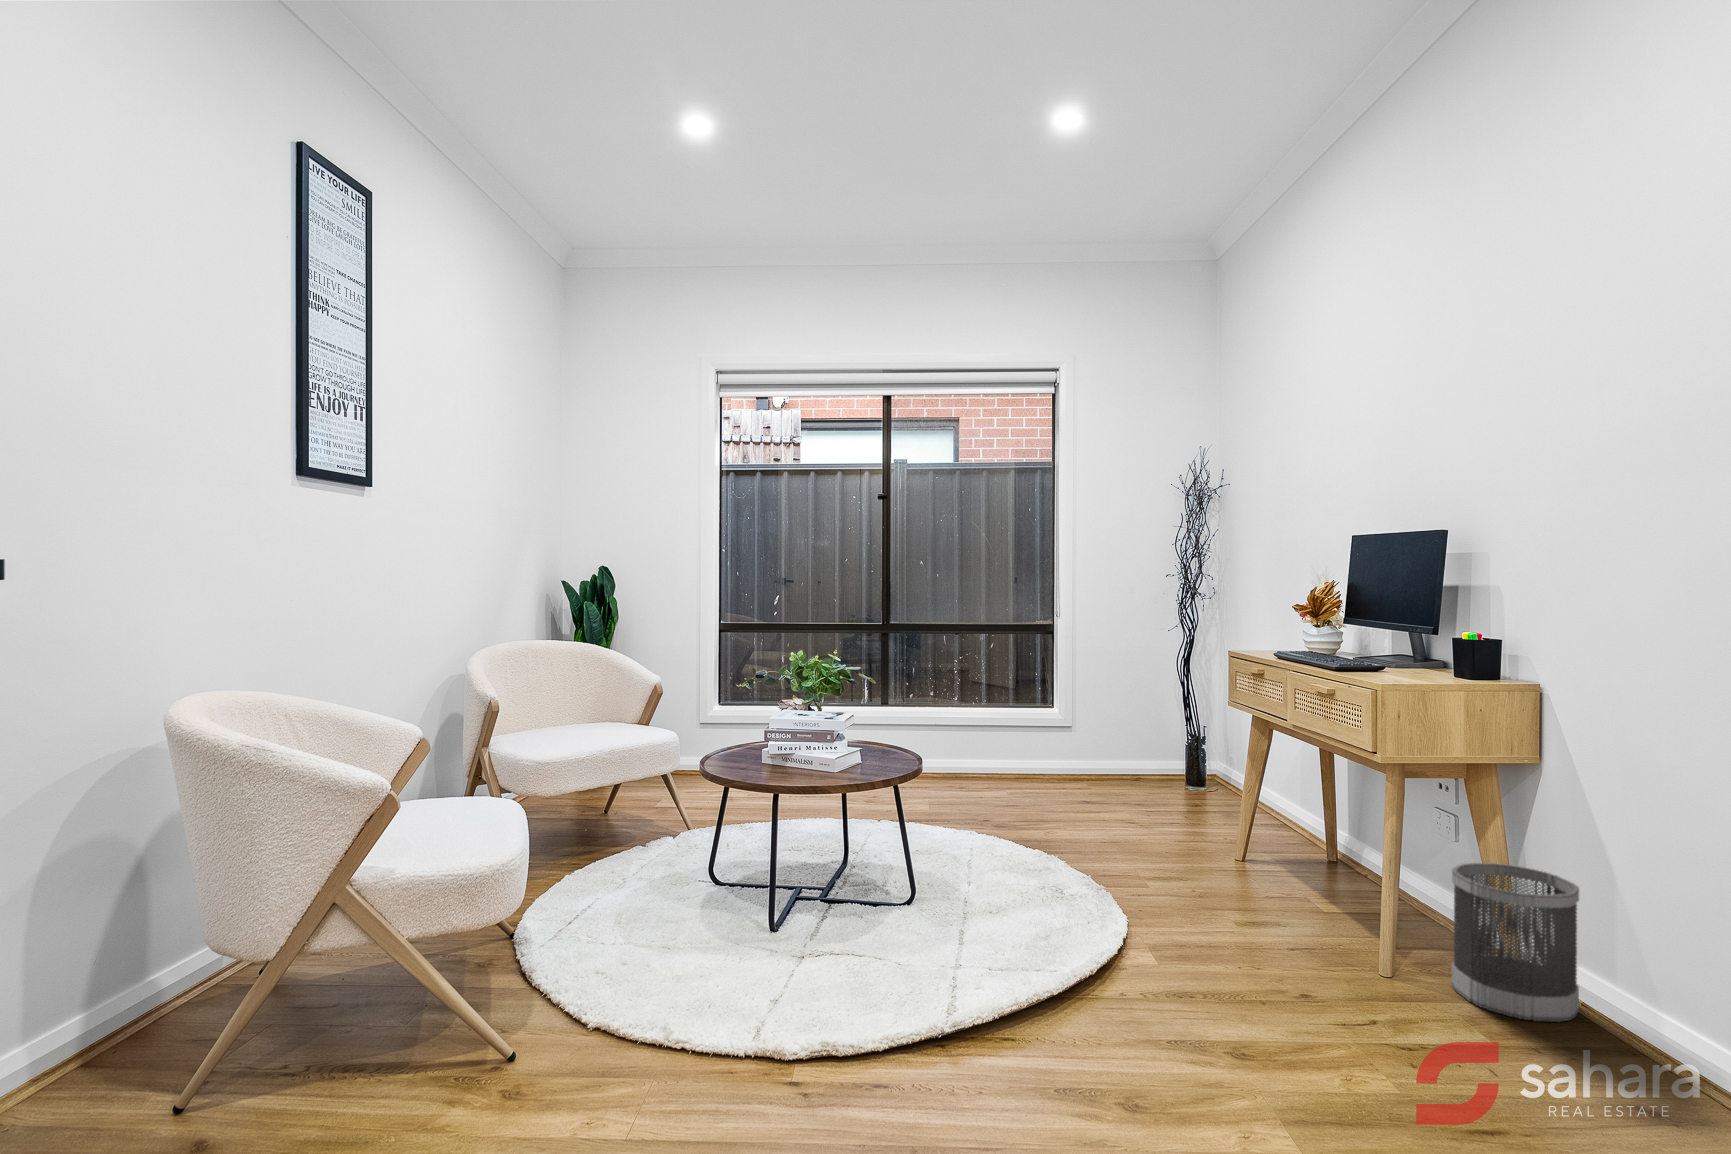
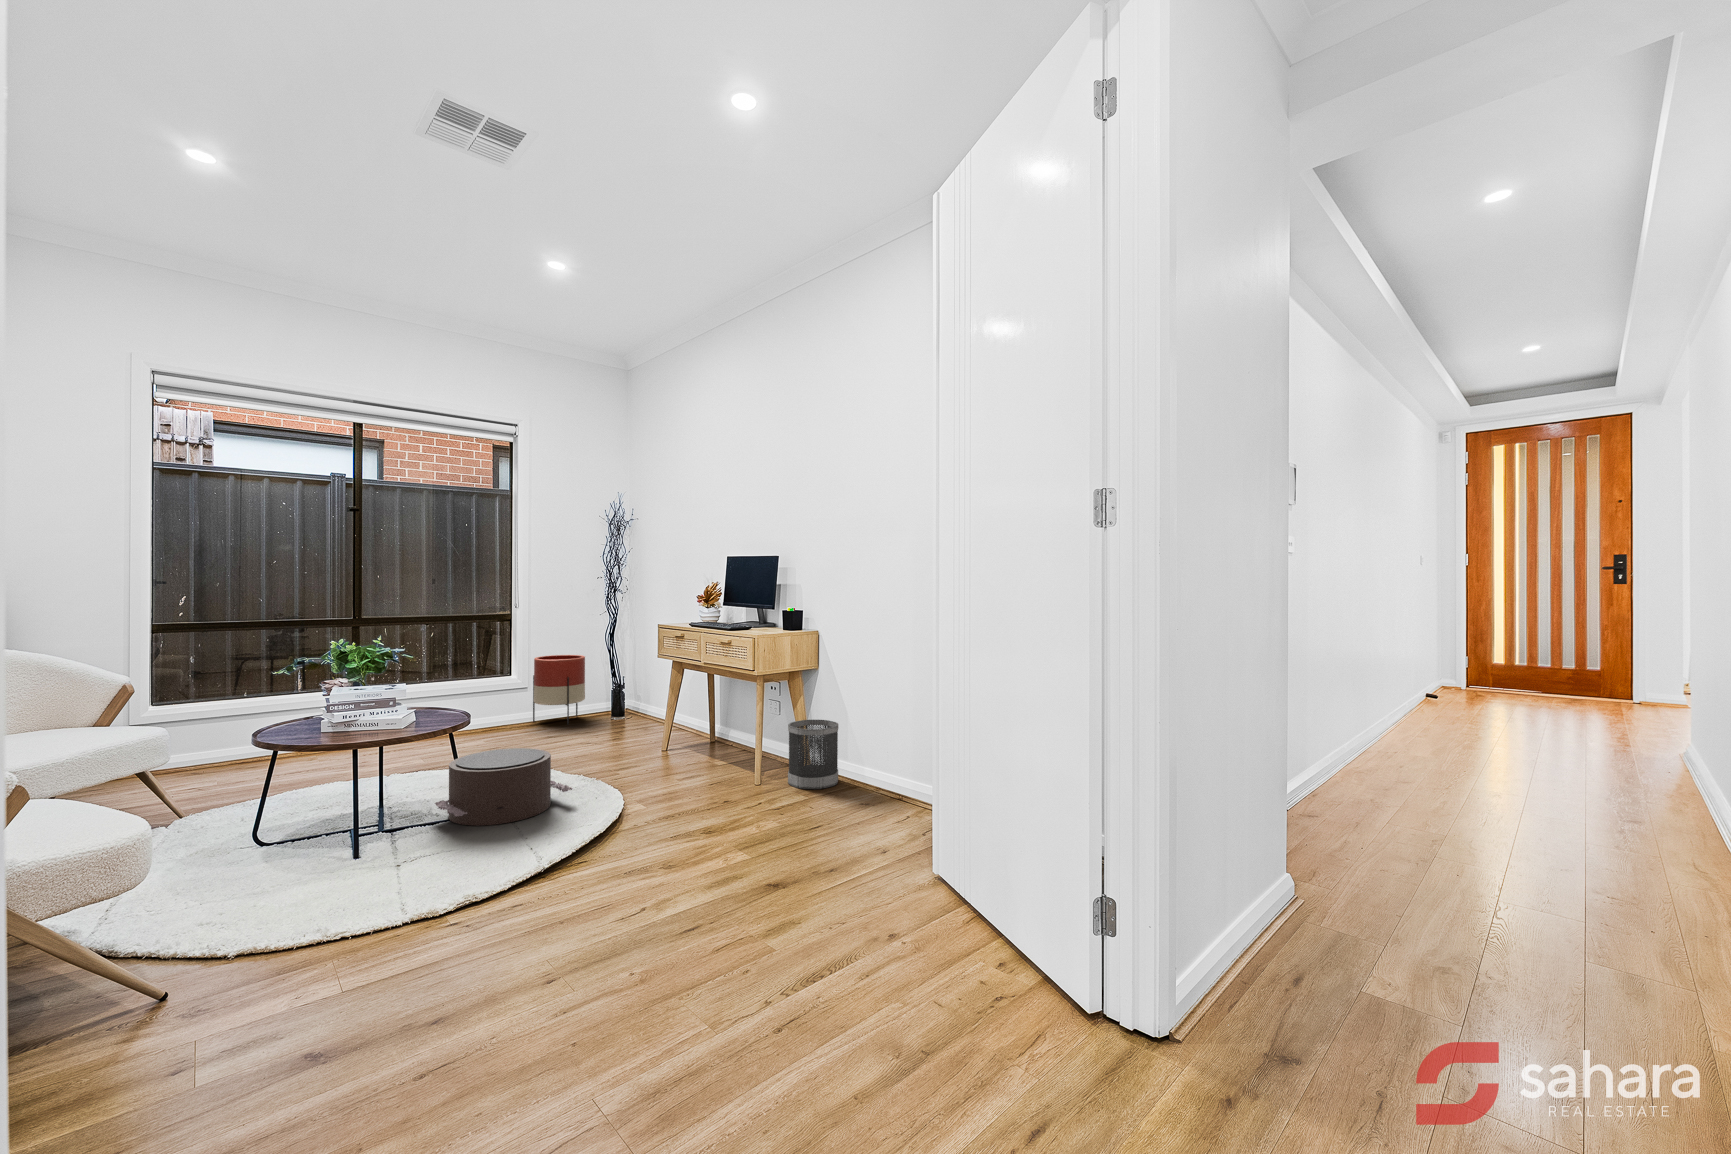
planter: none [1079,686,1148,788] -> present [533,655,585,724]
pouf: none [883,817,1055,930] -> present [435,748,572,826]

